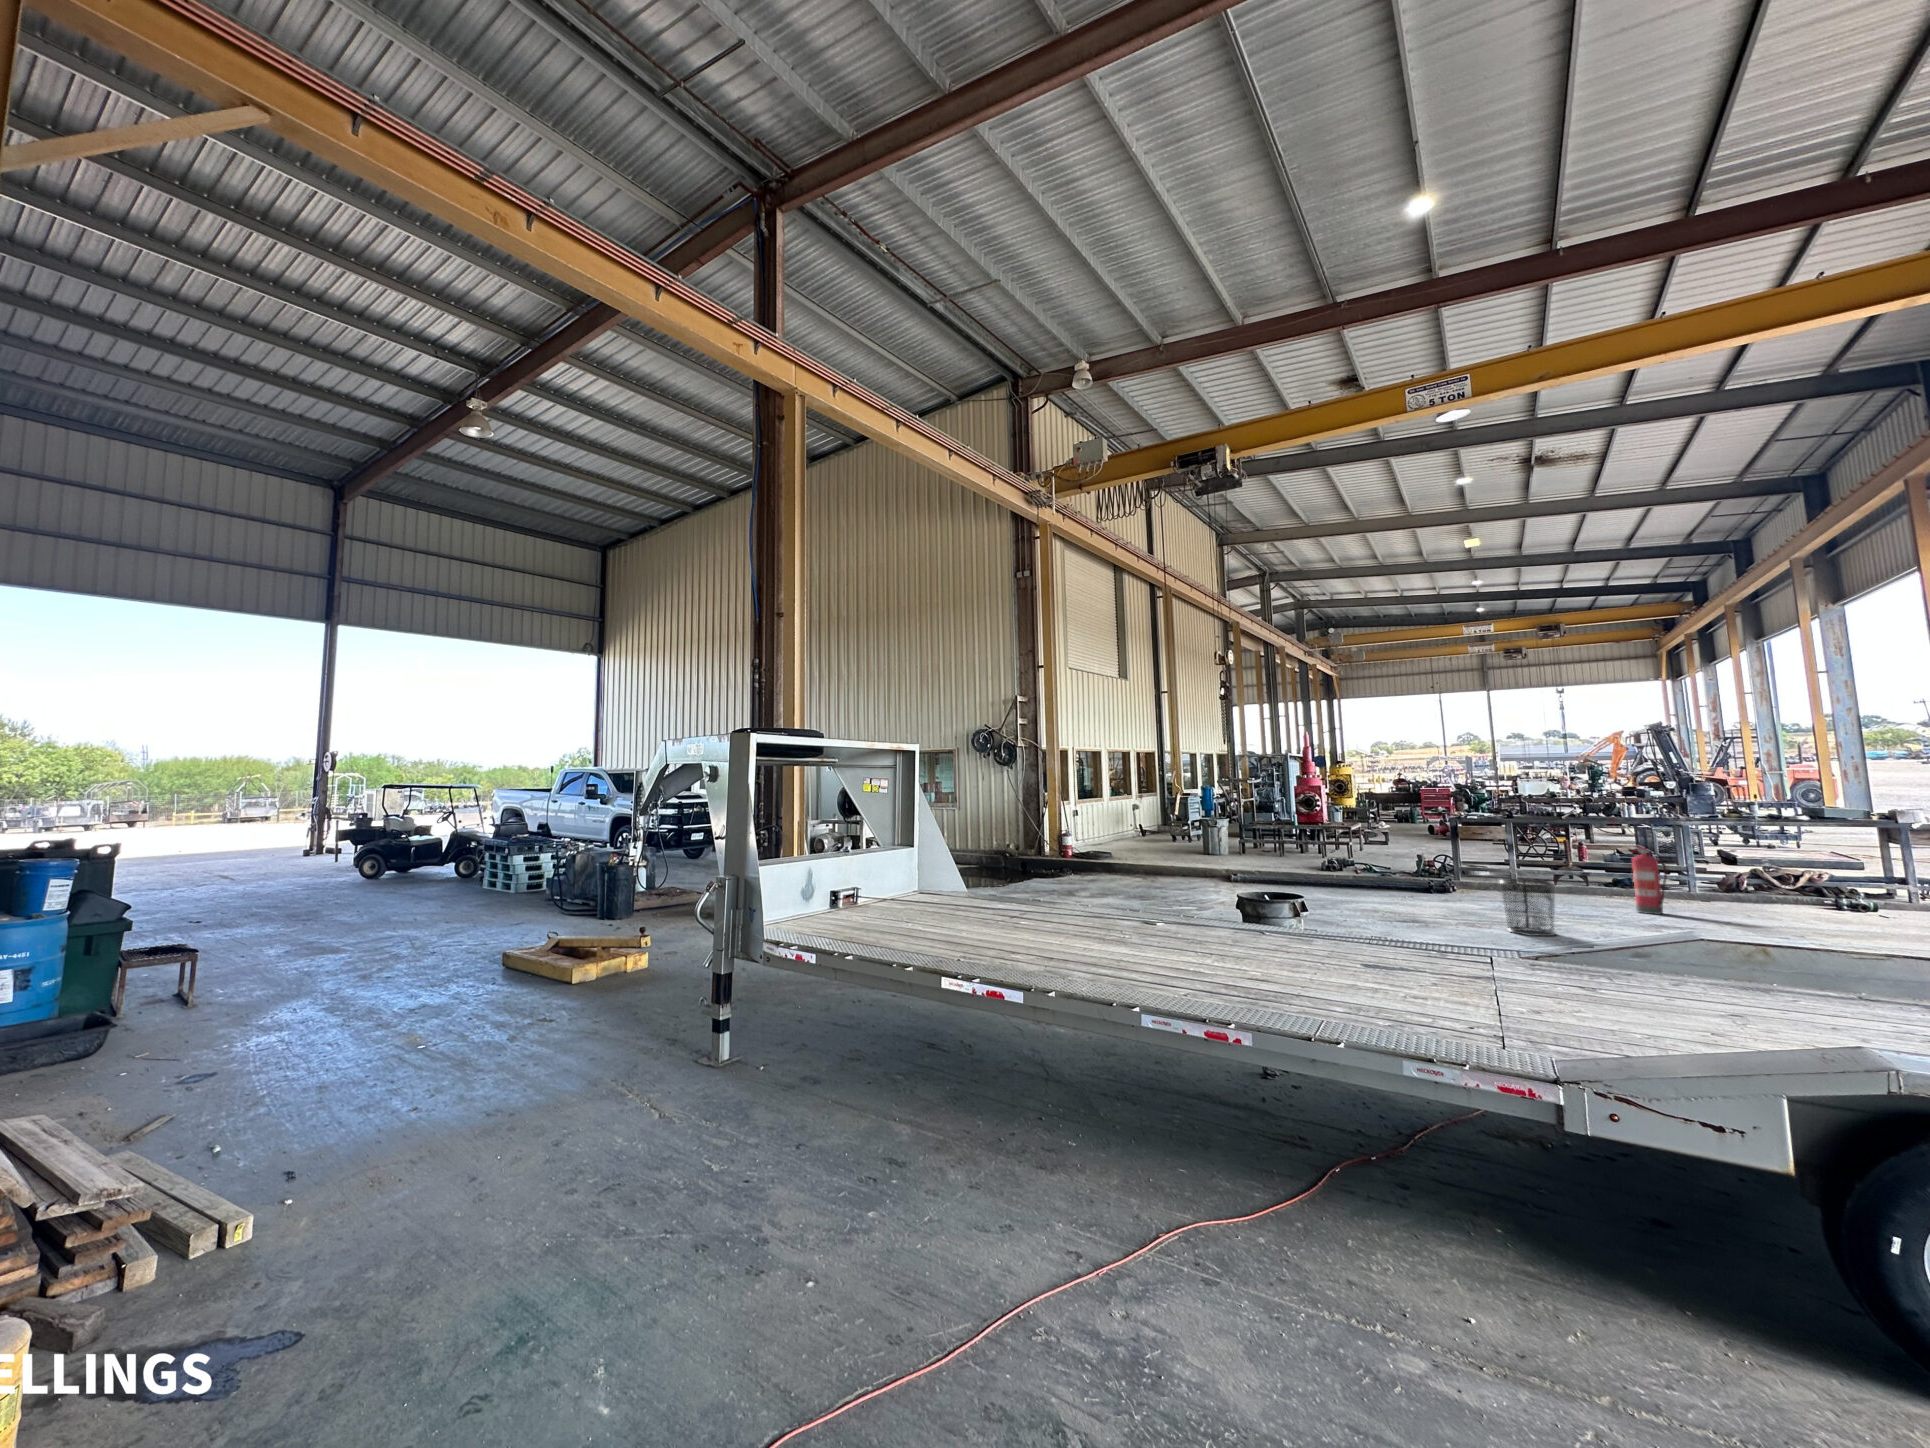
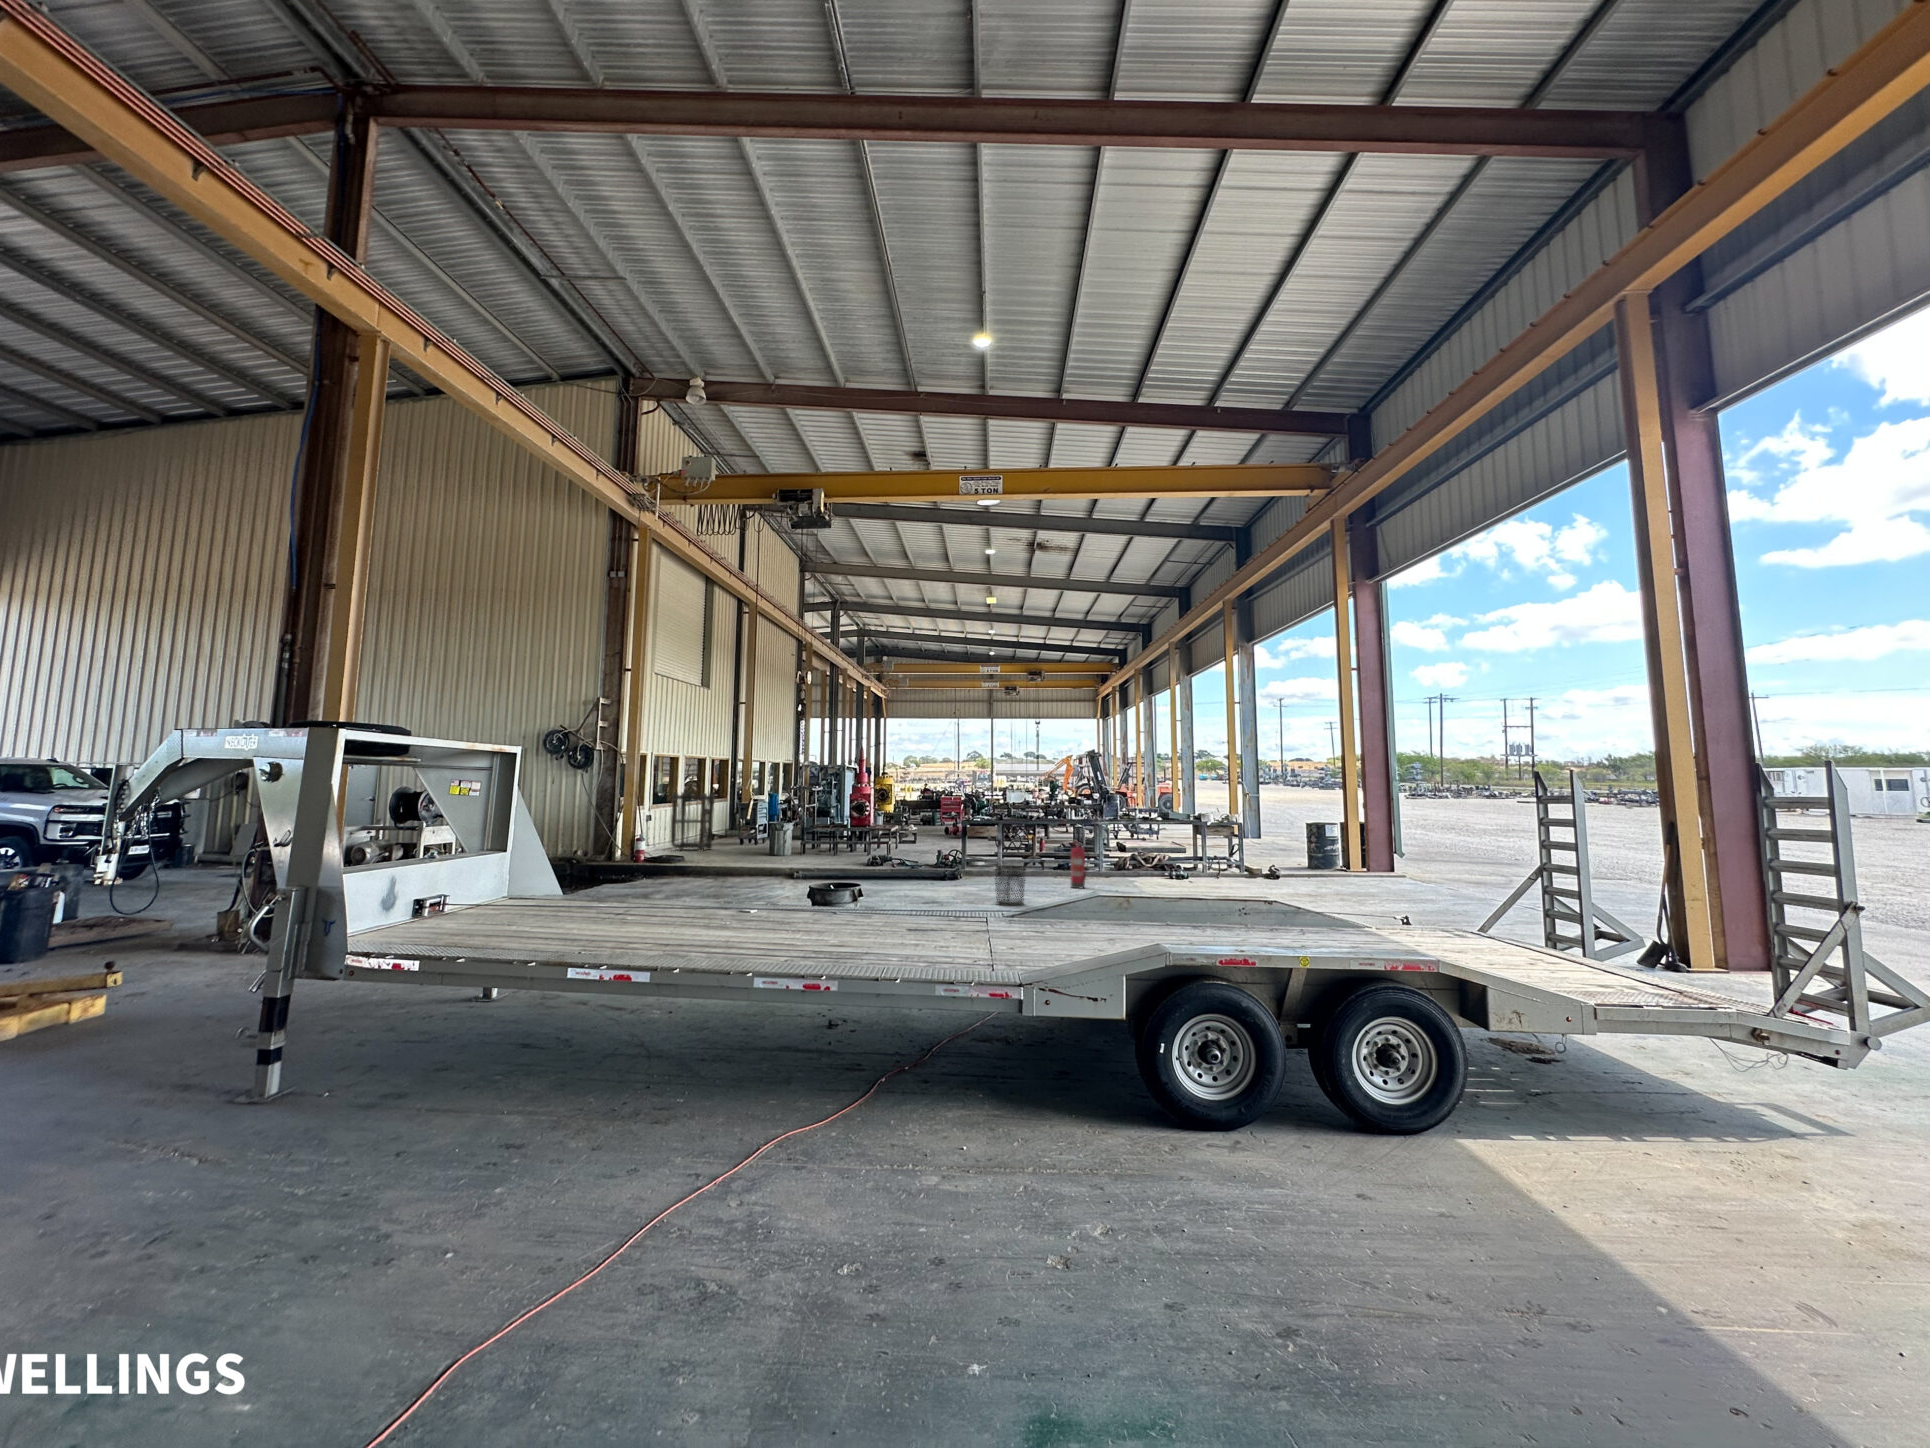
shelving unit: none [1099,786,1145,847] -> present [670,792,715,851]

